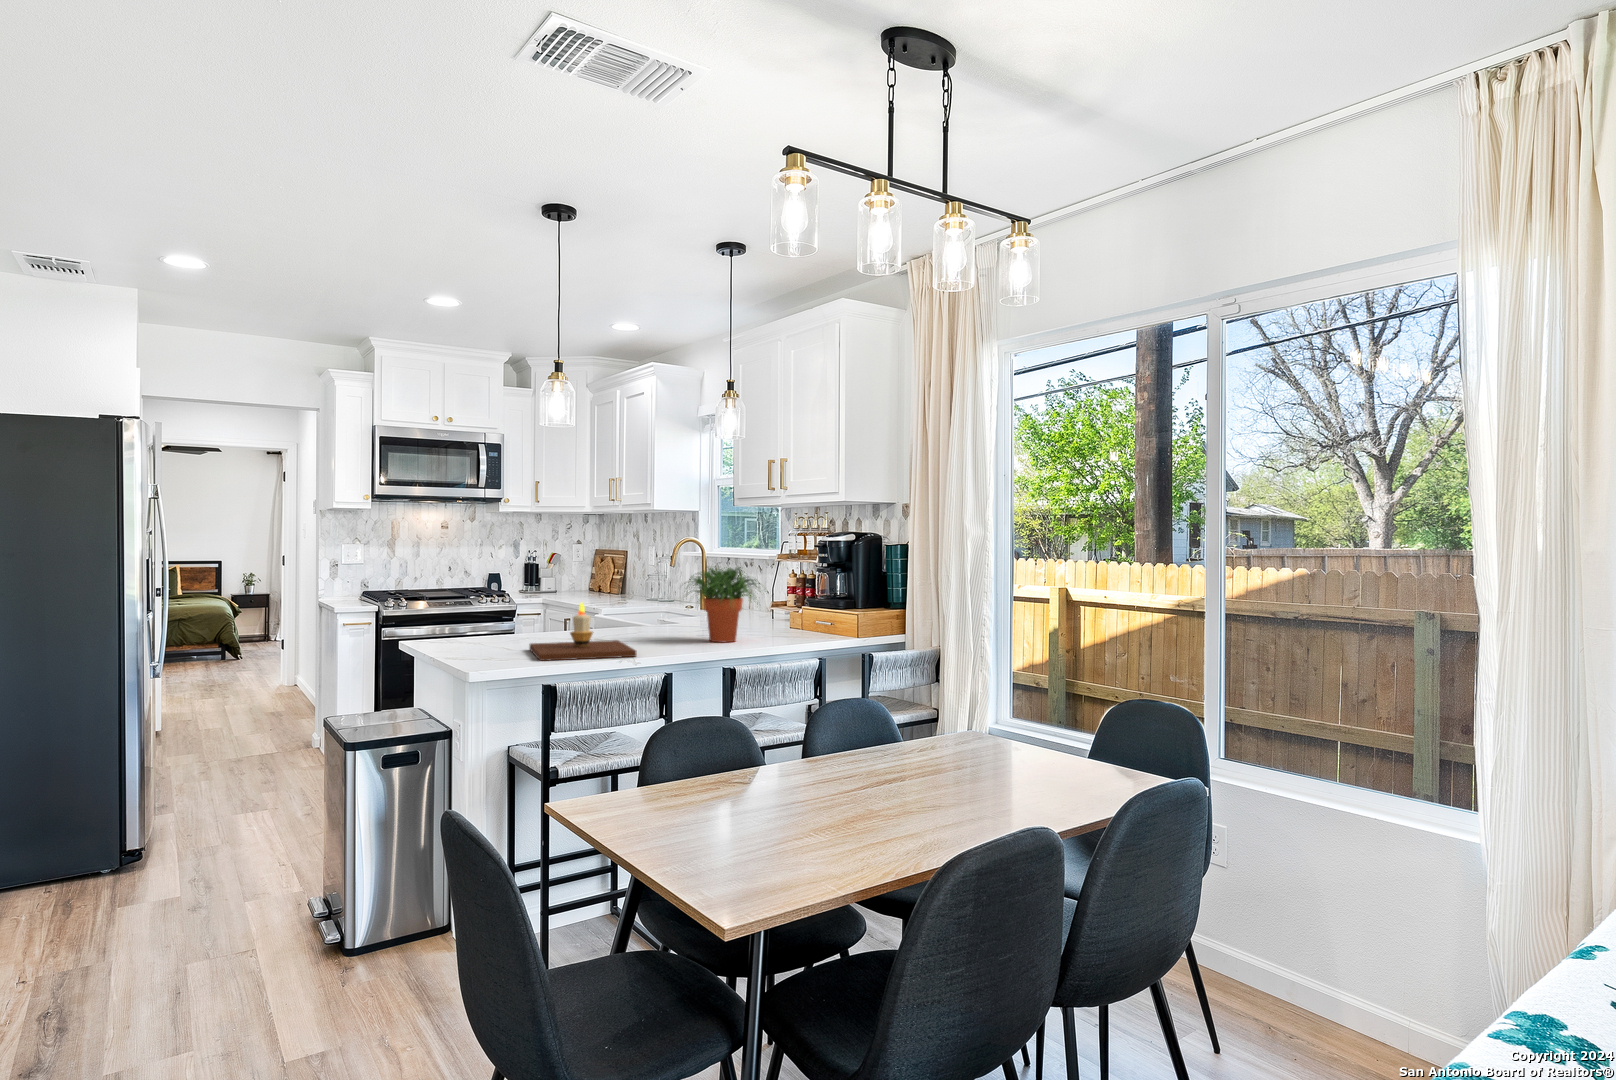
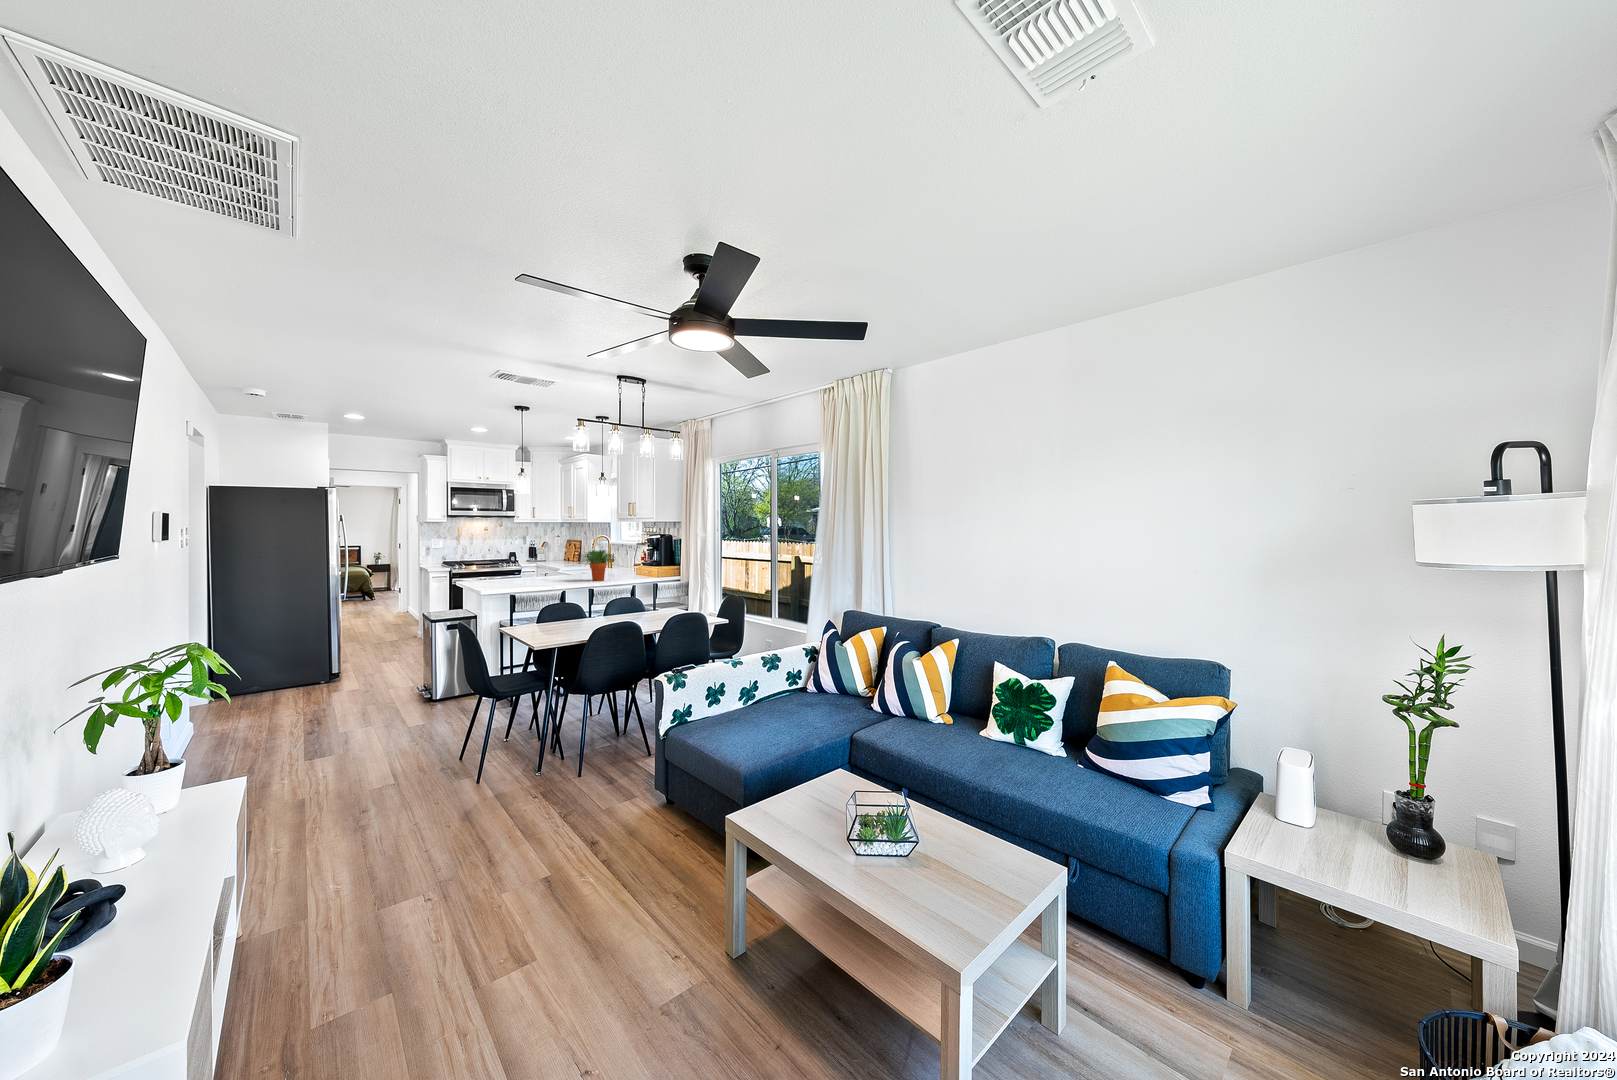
candle: present [529,603,637,661] -> none [511,565,554,588]

